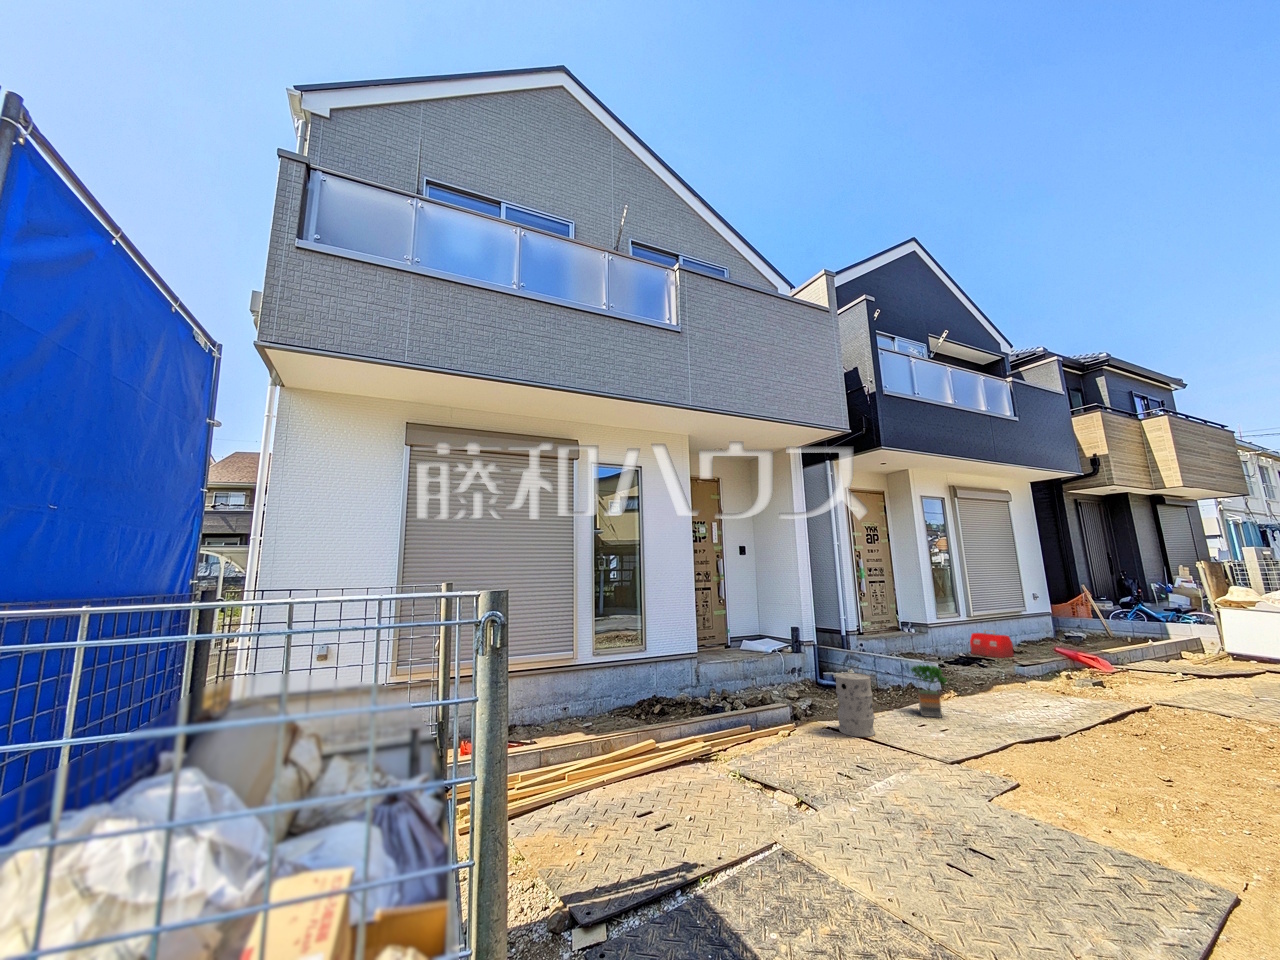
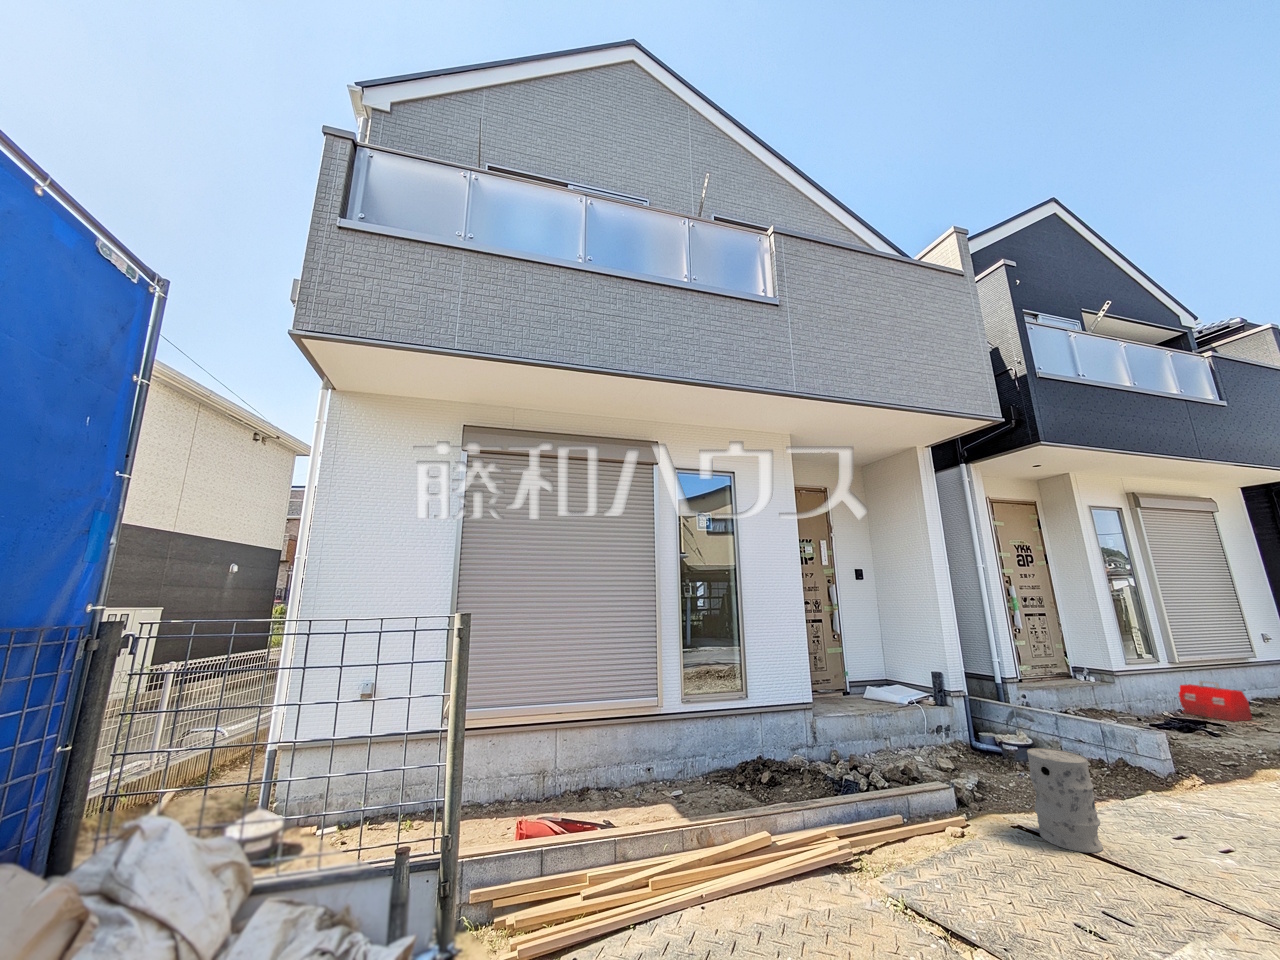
potted tree: present [911,665,946,717] -> none [1134,737,1207,824]

